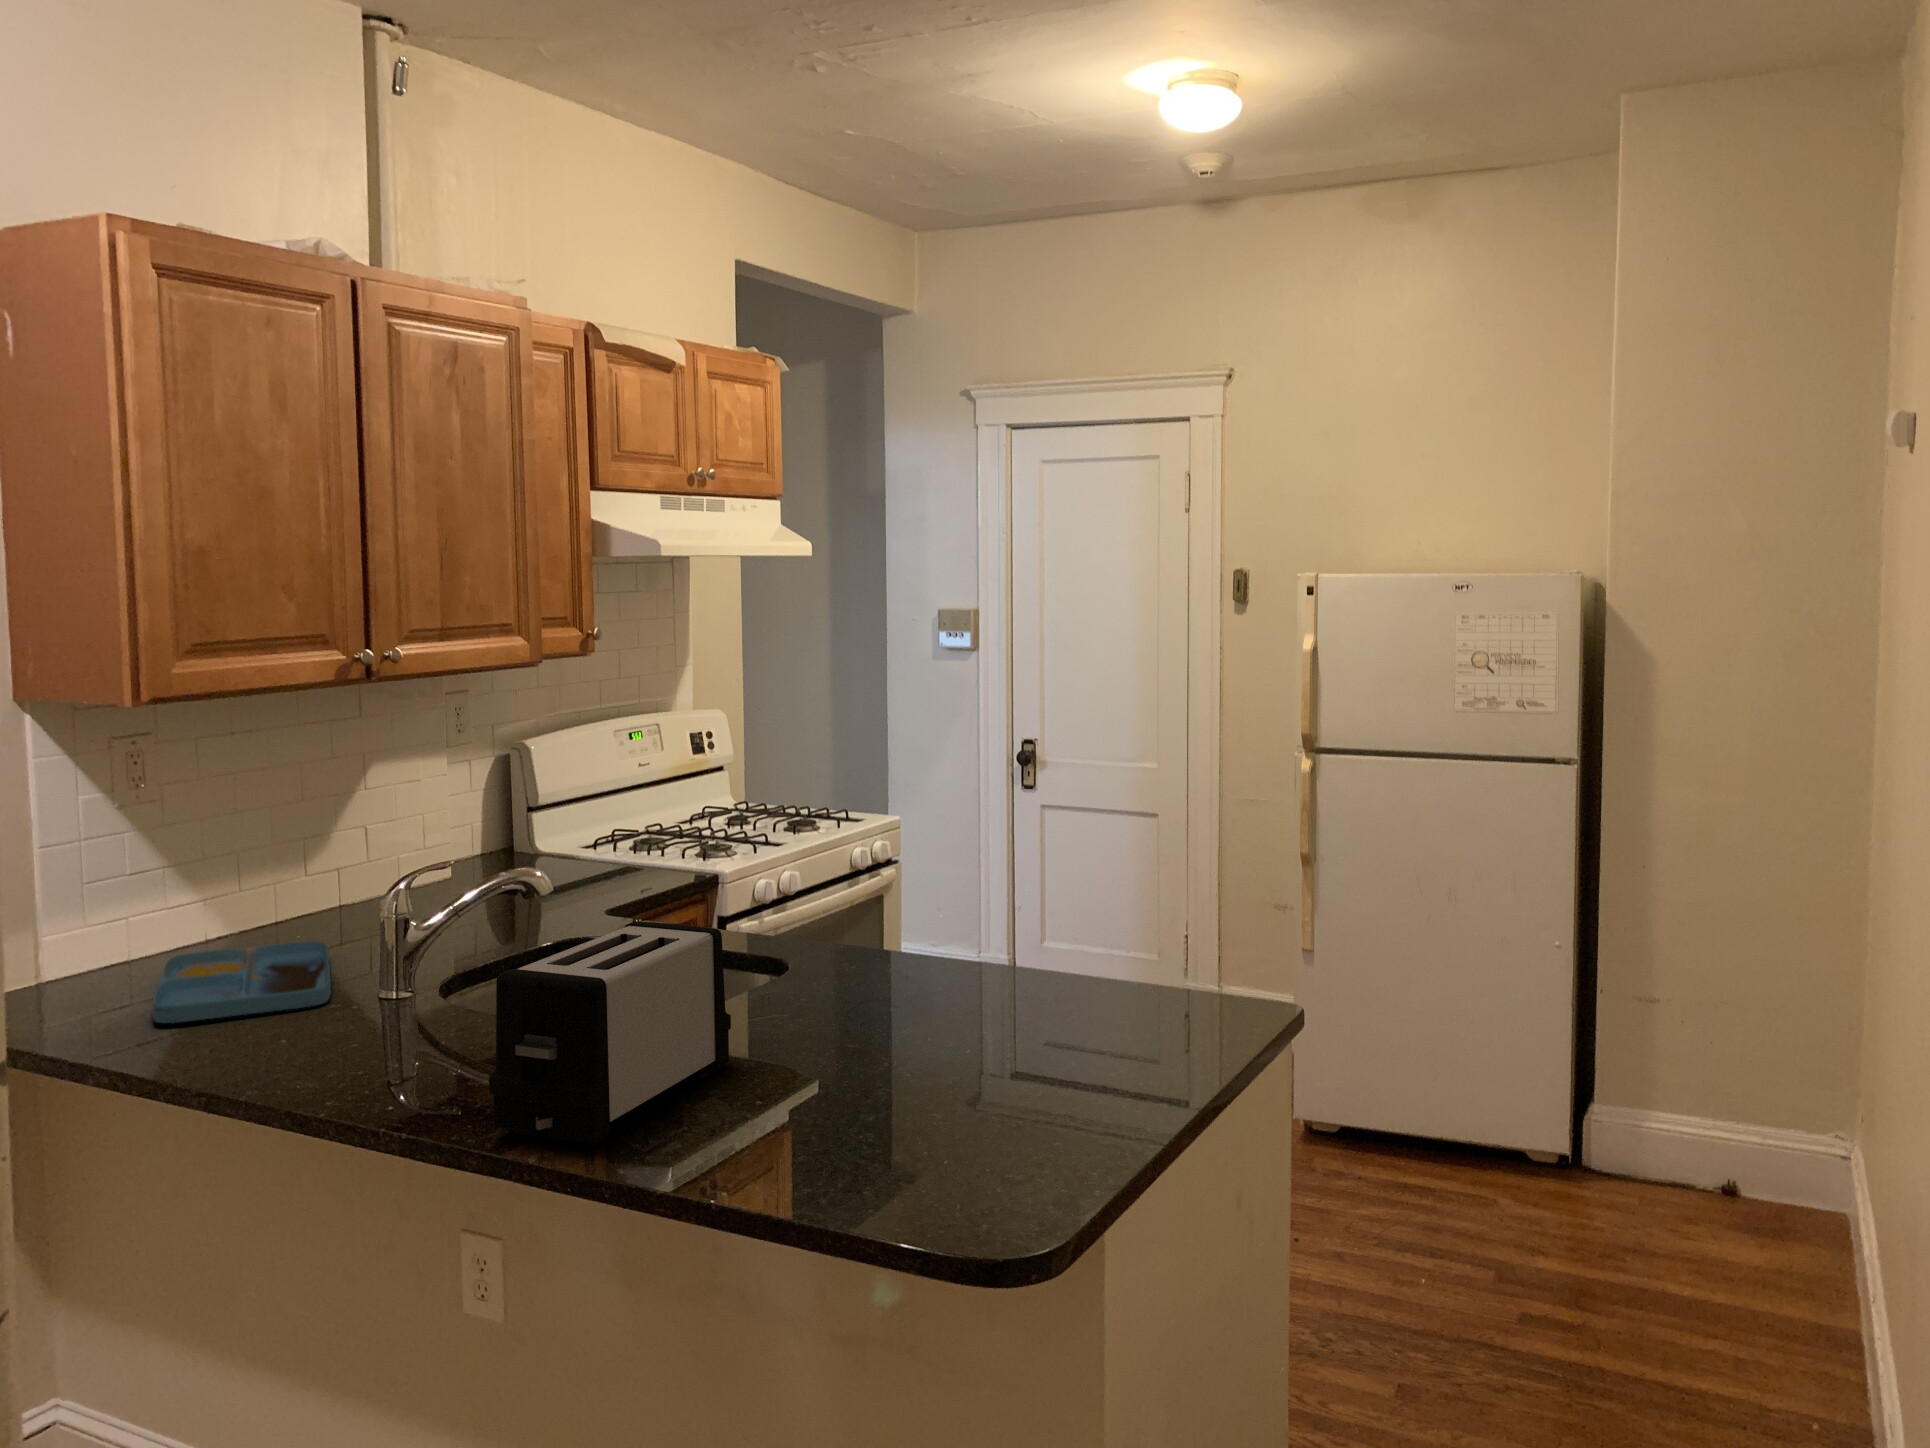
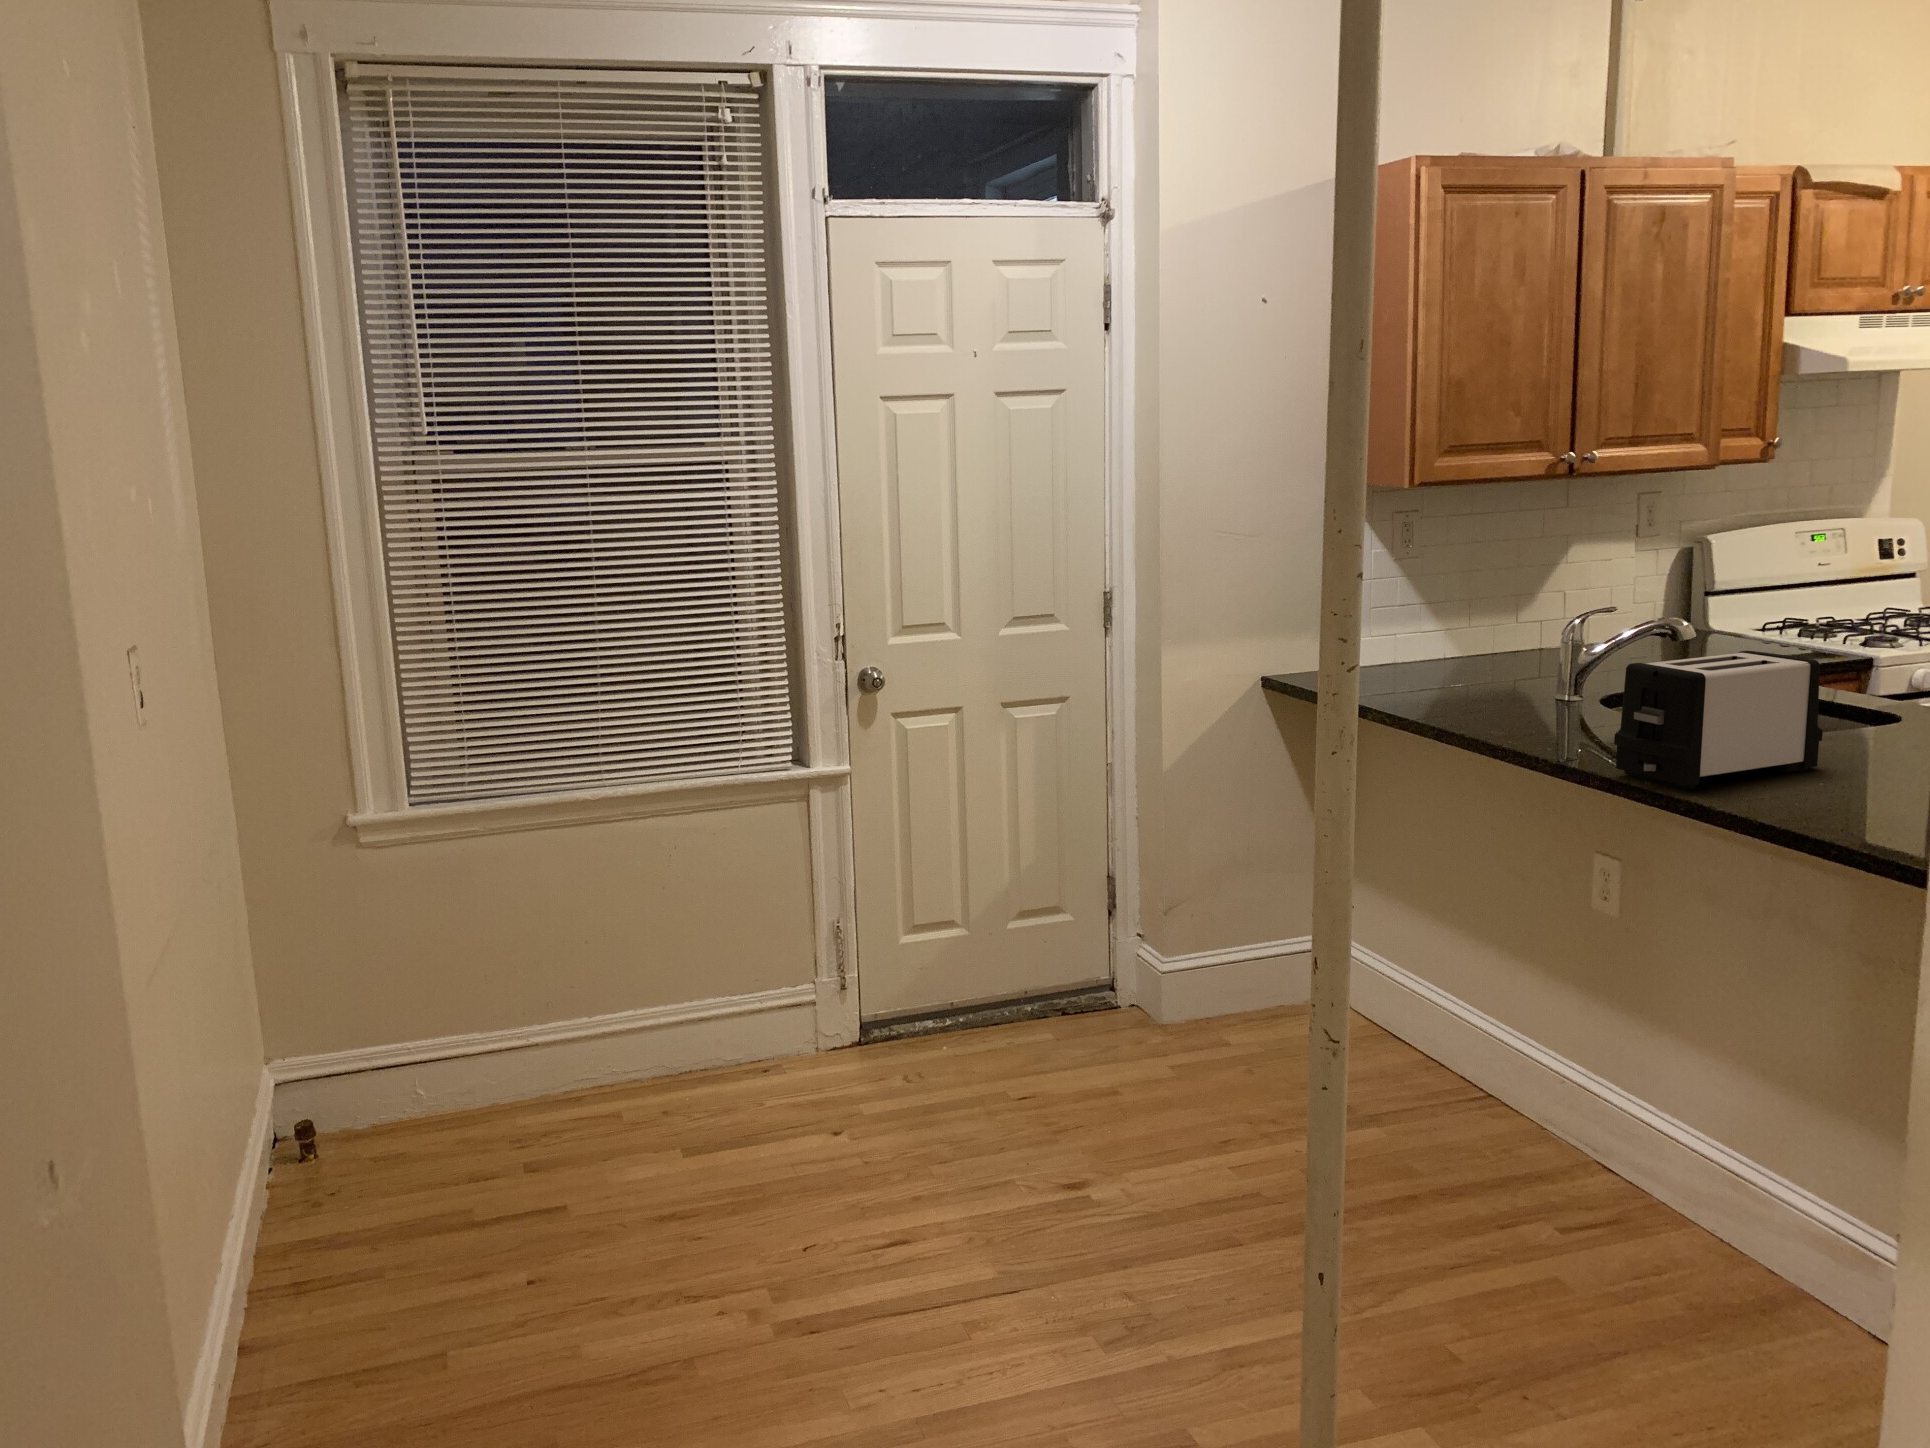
tray: present [153,941,331,1023] -> none [1408,661,1525,698]

